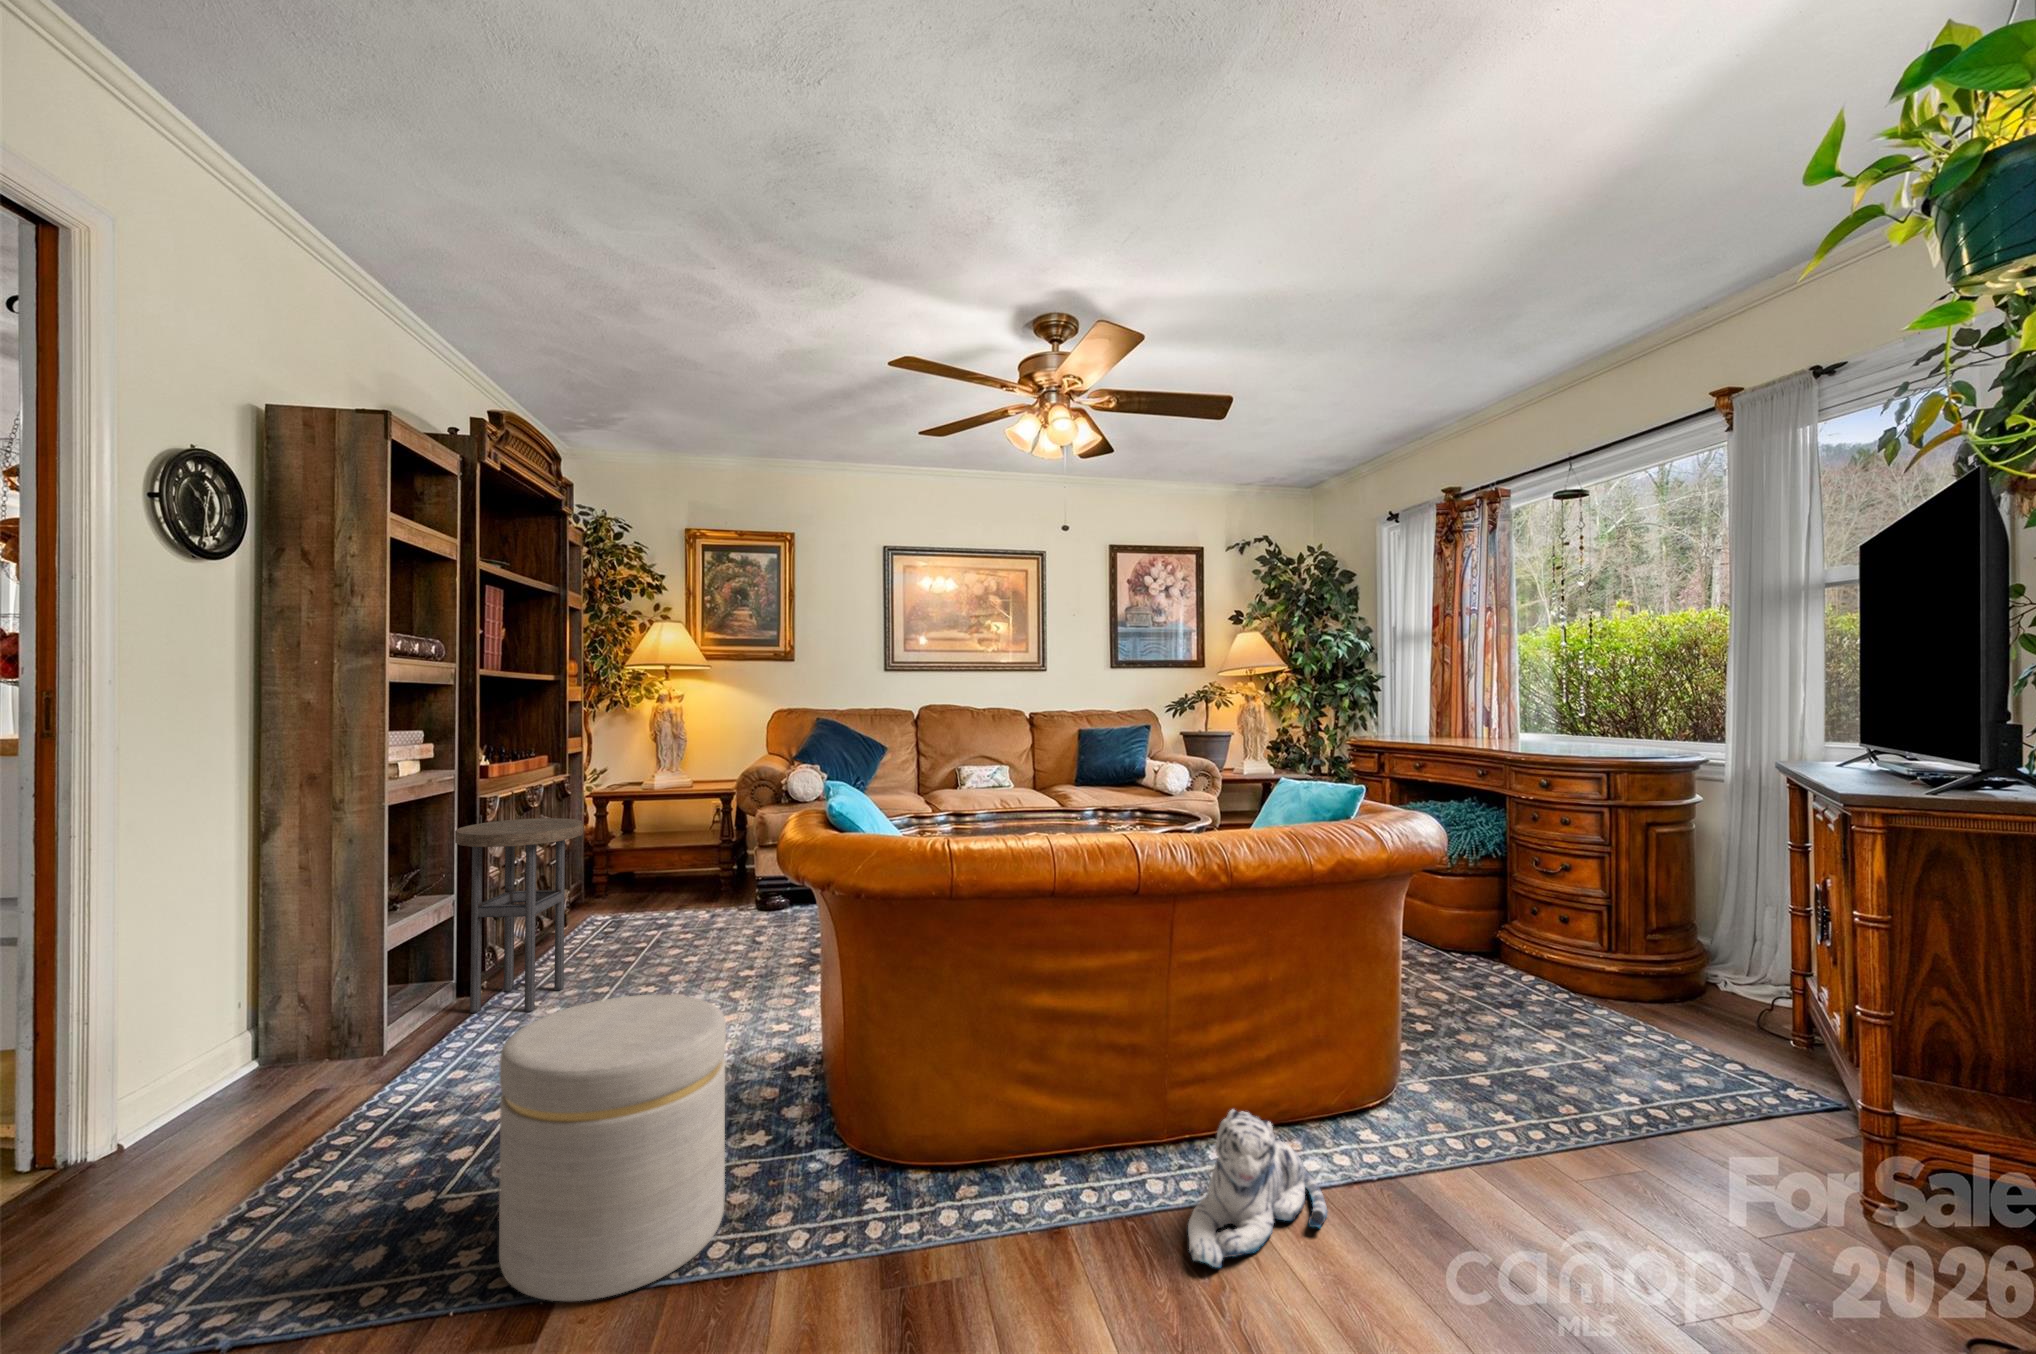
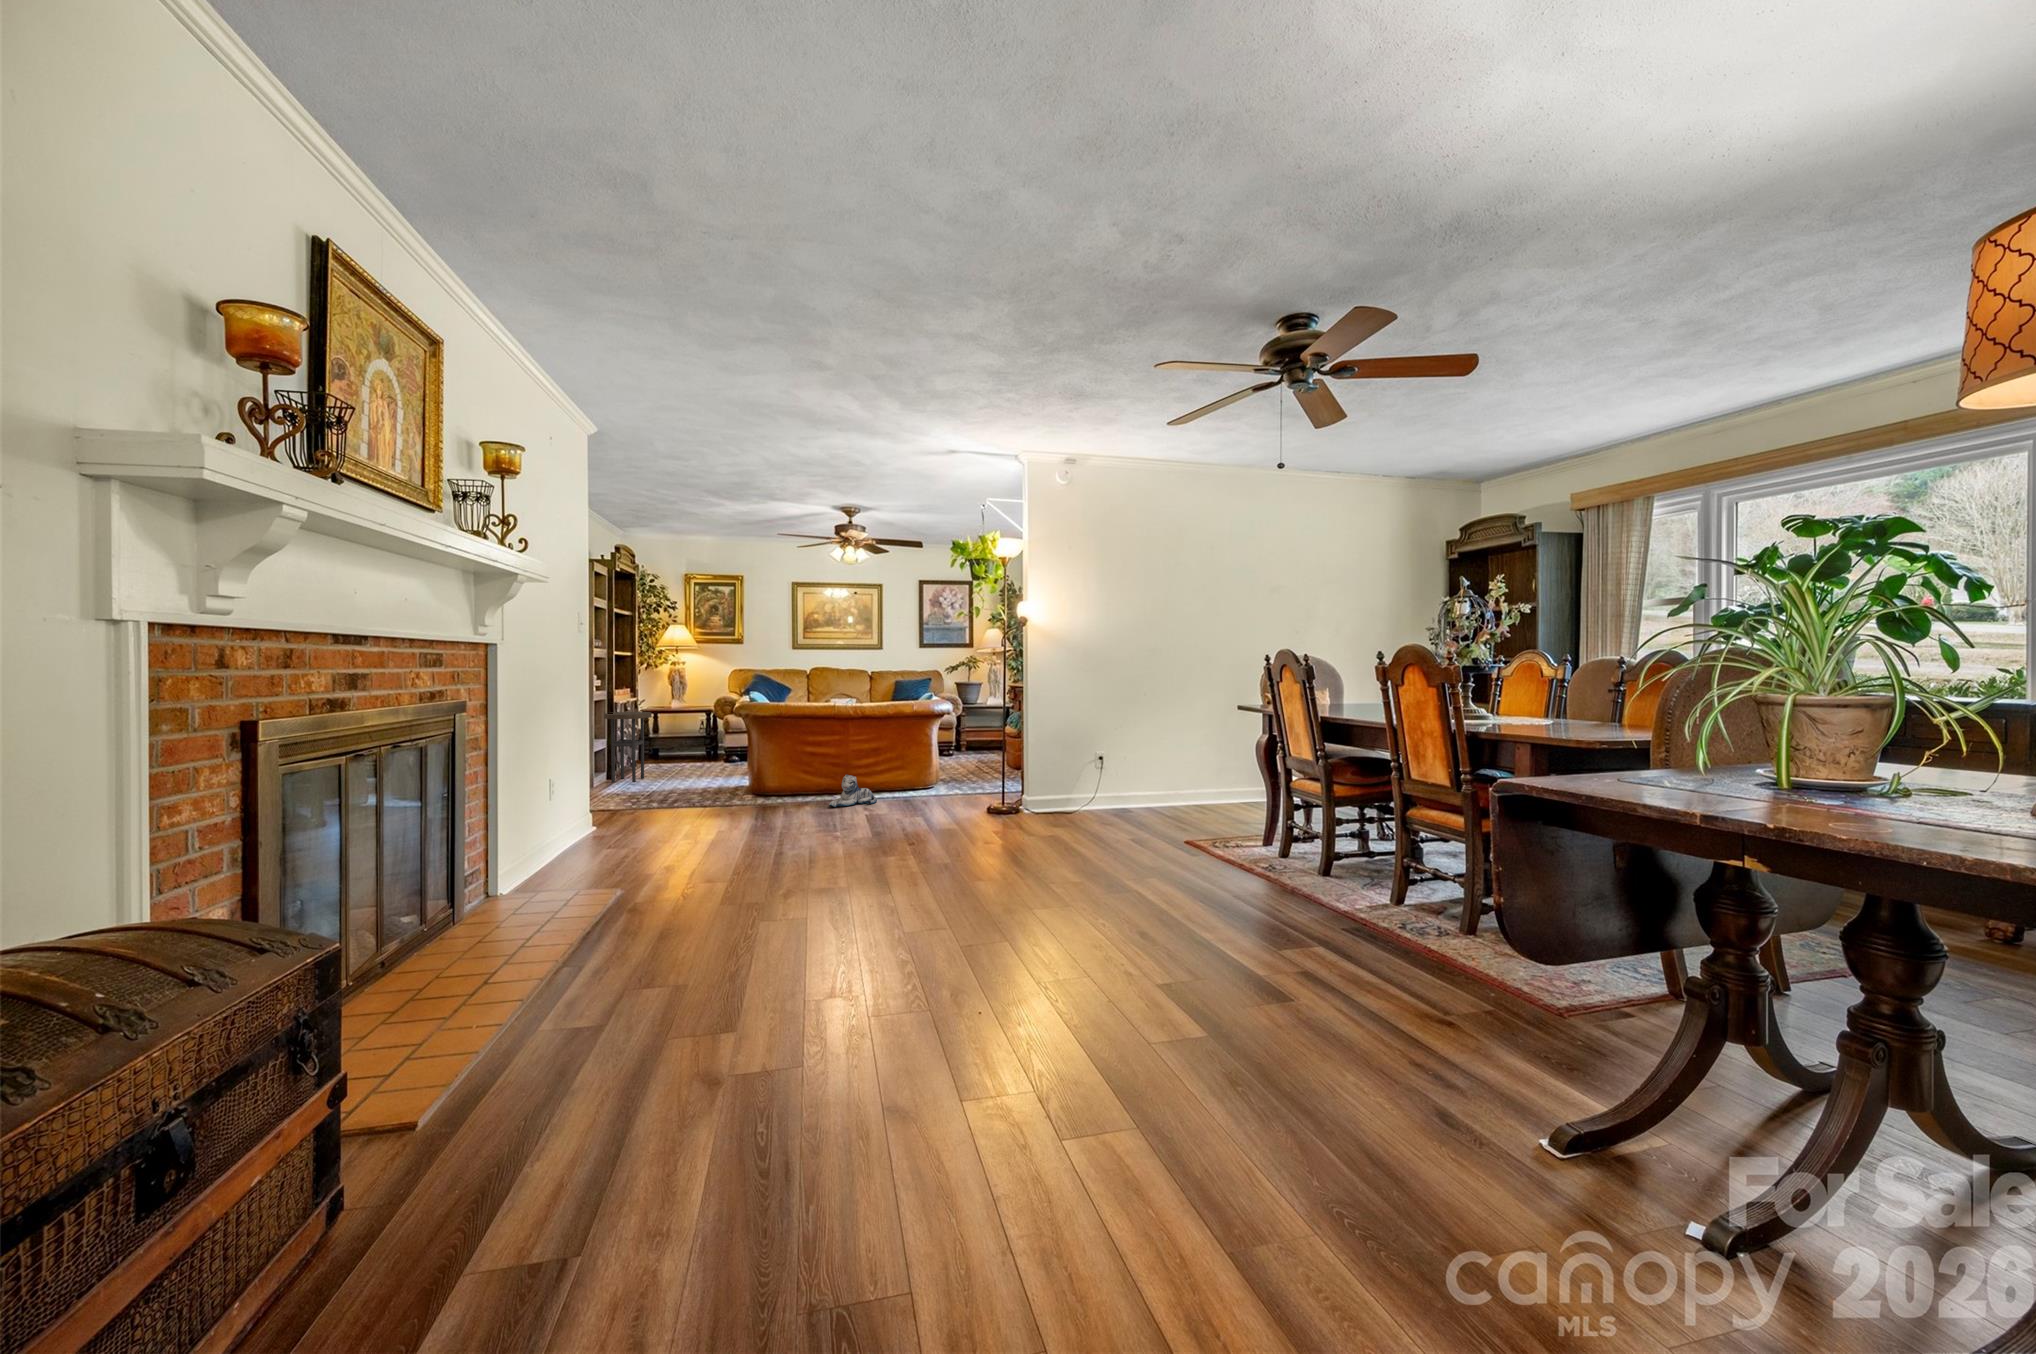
ottoman: present [499,995,726,1301] -> none [651,749,710,811]

